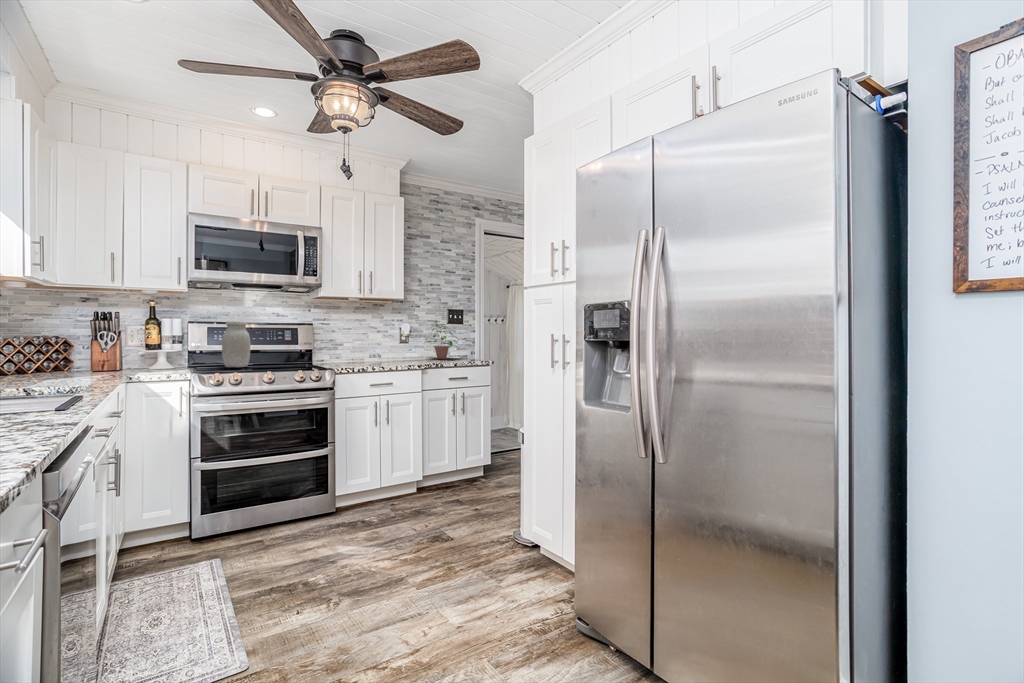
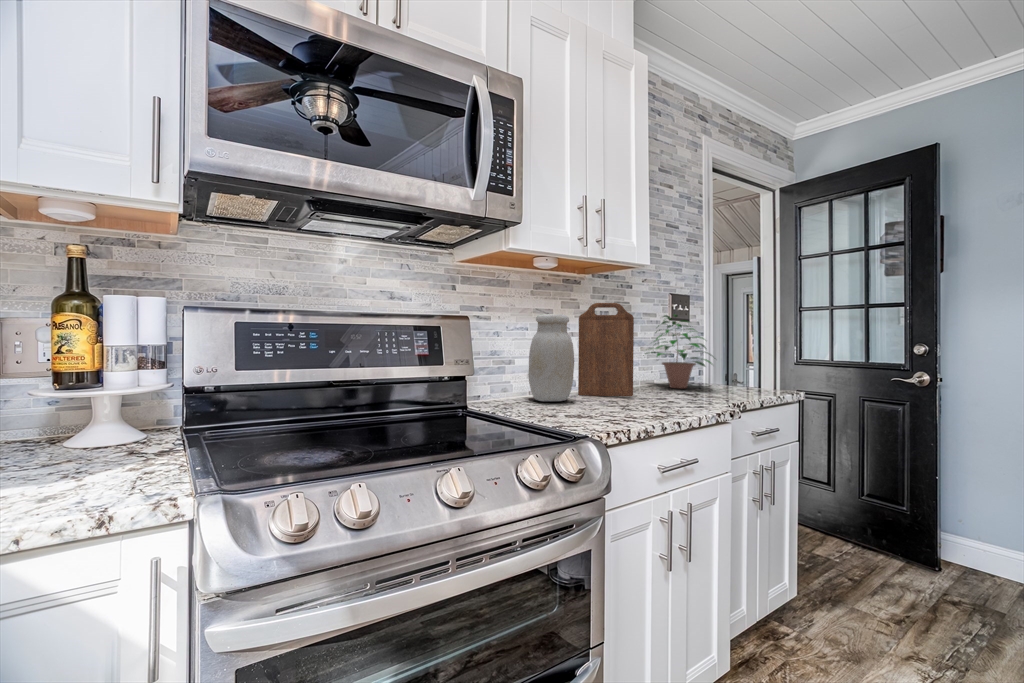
cutting board: none [376,316,401,361] -> present [578,303,634,396]
jar: present [222,321,251,367] -> present [528,314,574,401]

